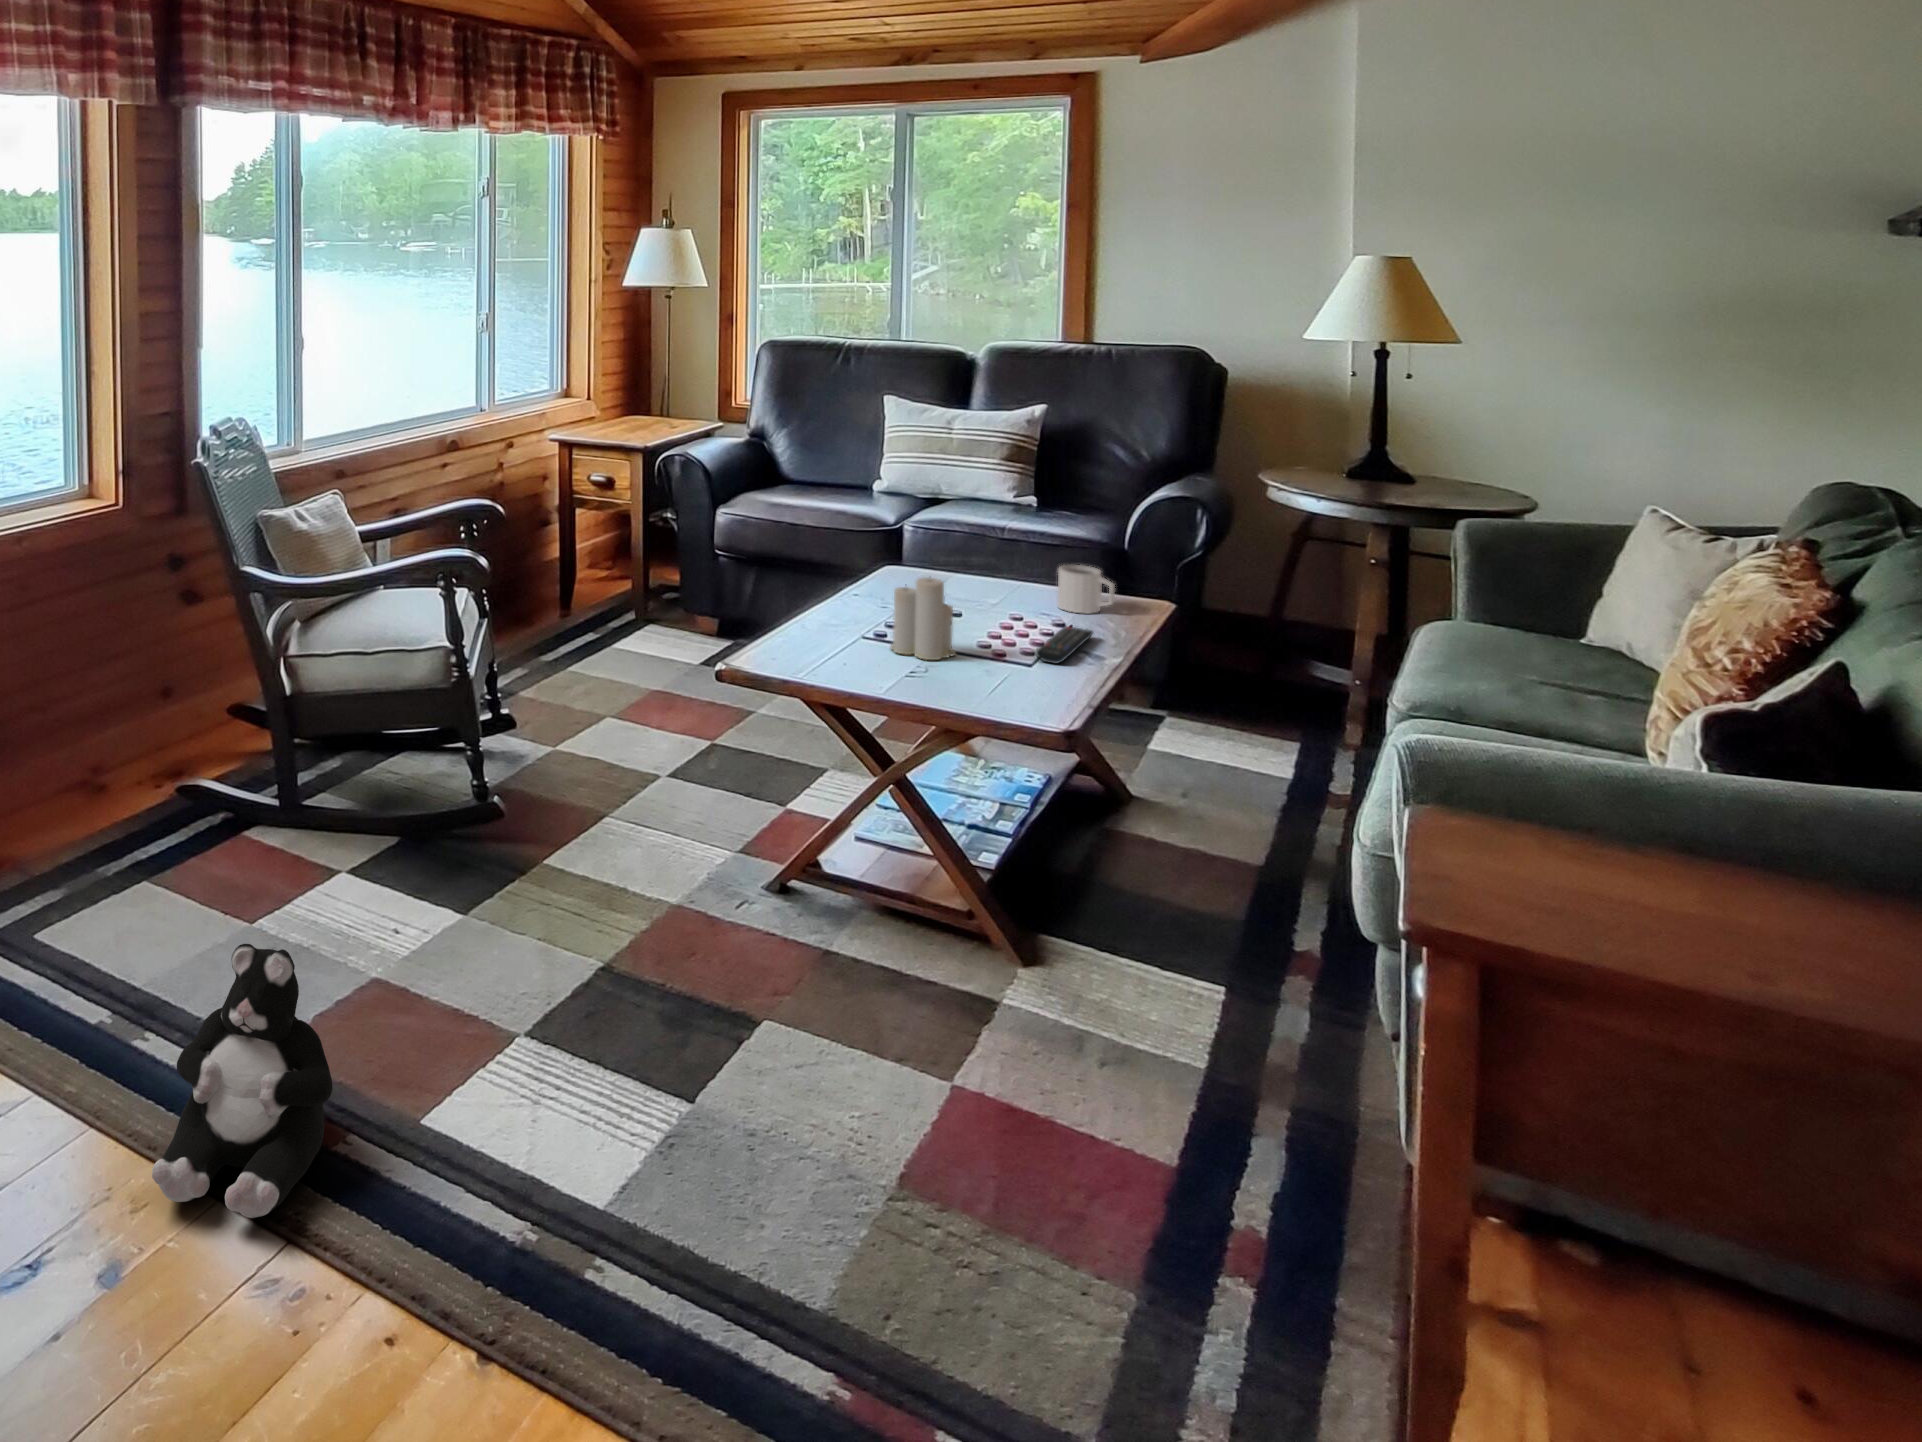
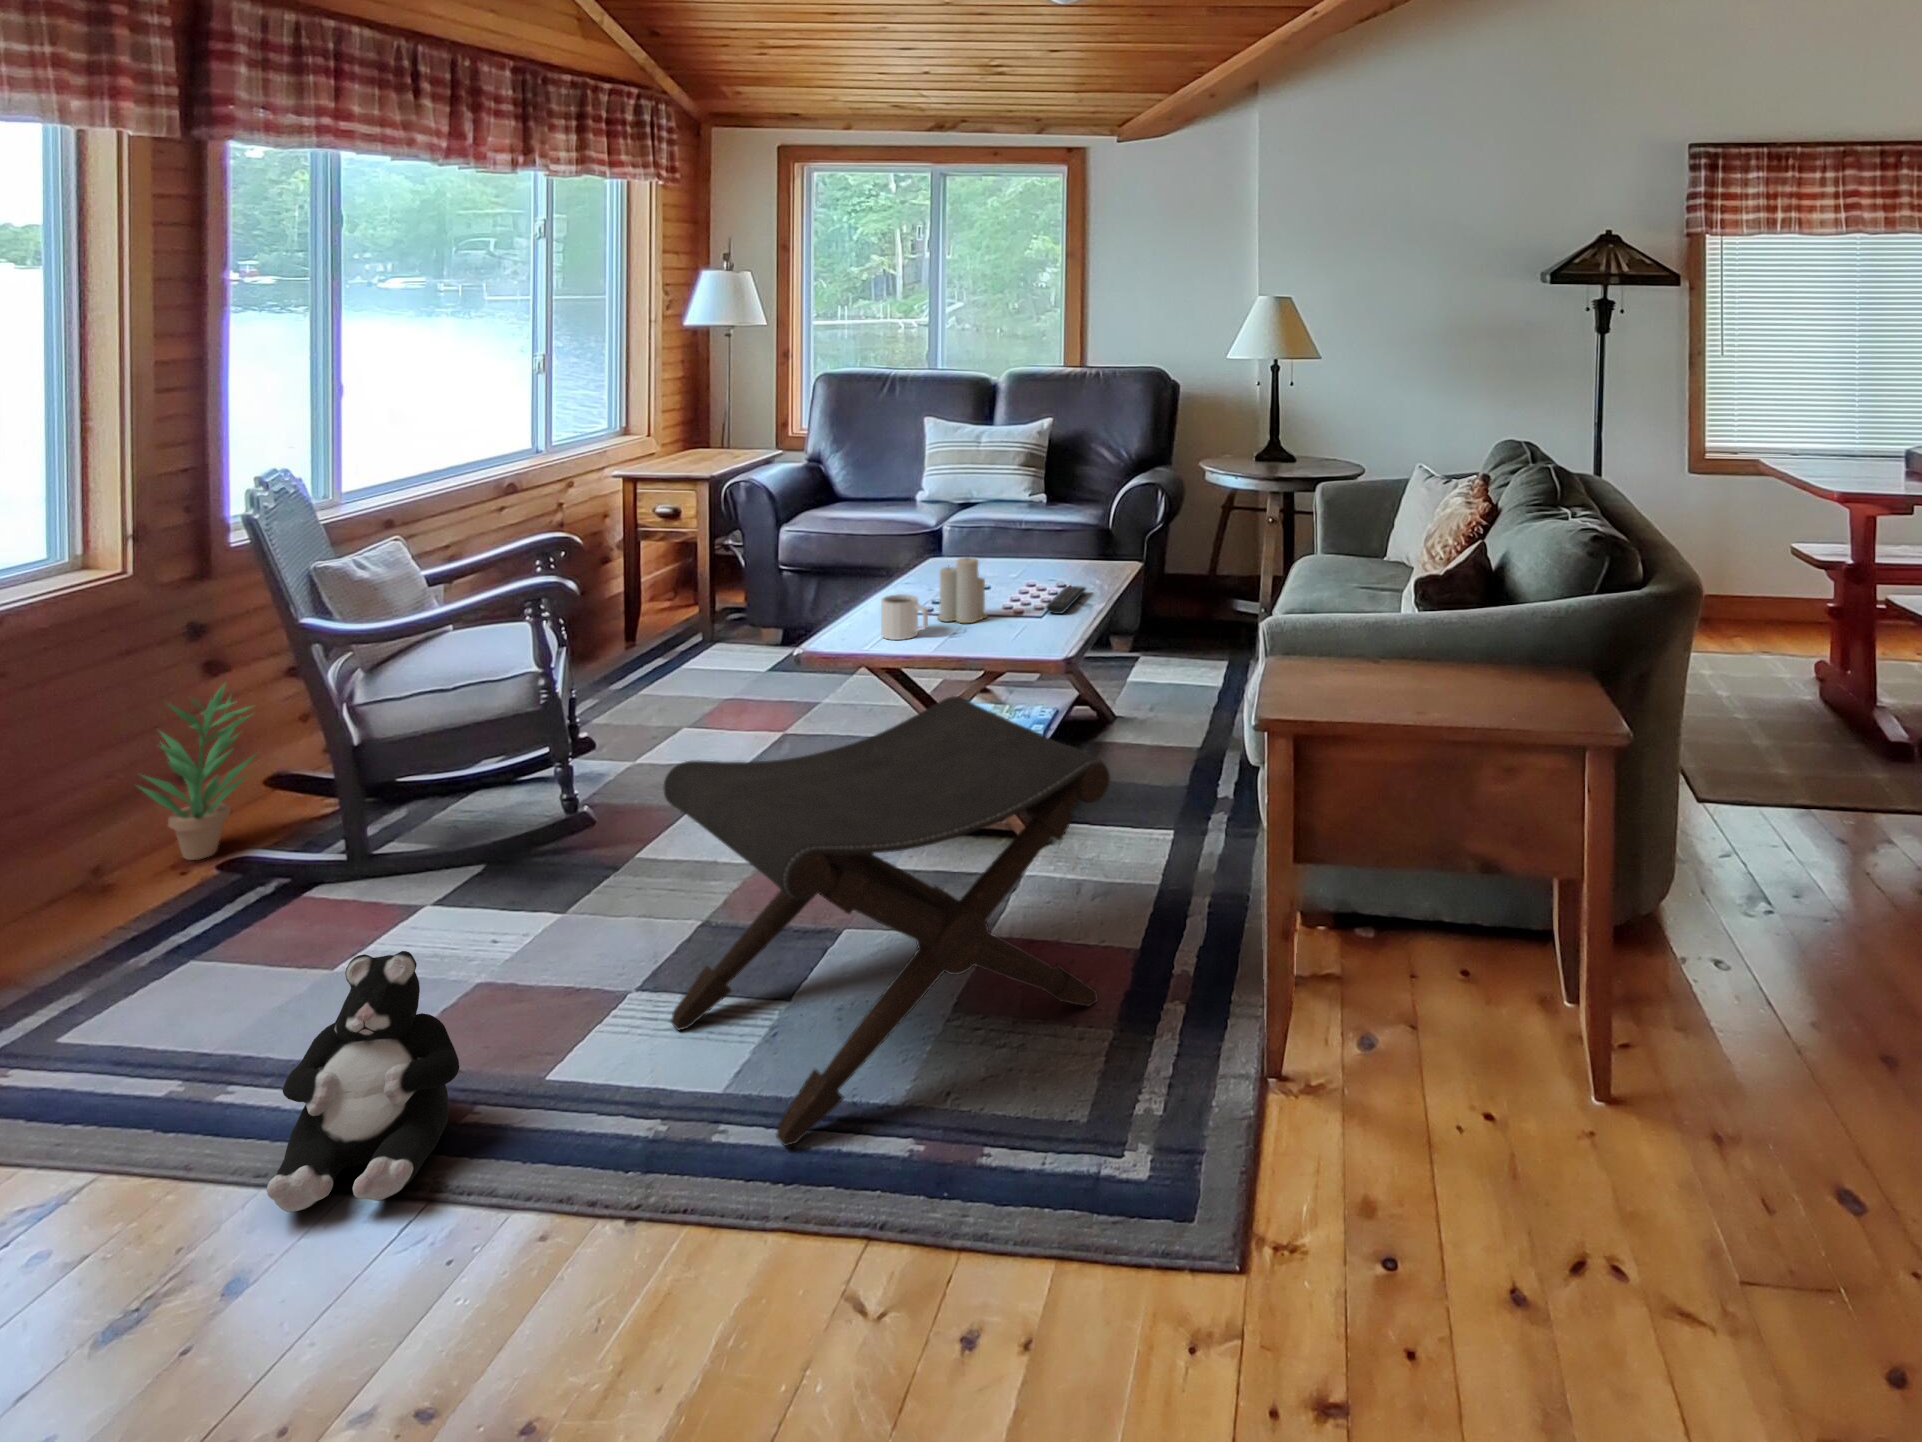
mug: present [1057,565,1115,614] -> present [881,594,928,640]
potted plant: none [120,621,217,785] -> present [139,684,254,860]
footstool: none [550,761,1127,1308] -> present [663,696,1110,1146]

